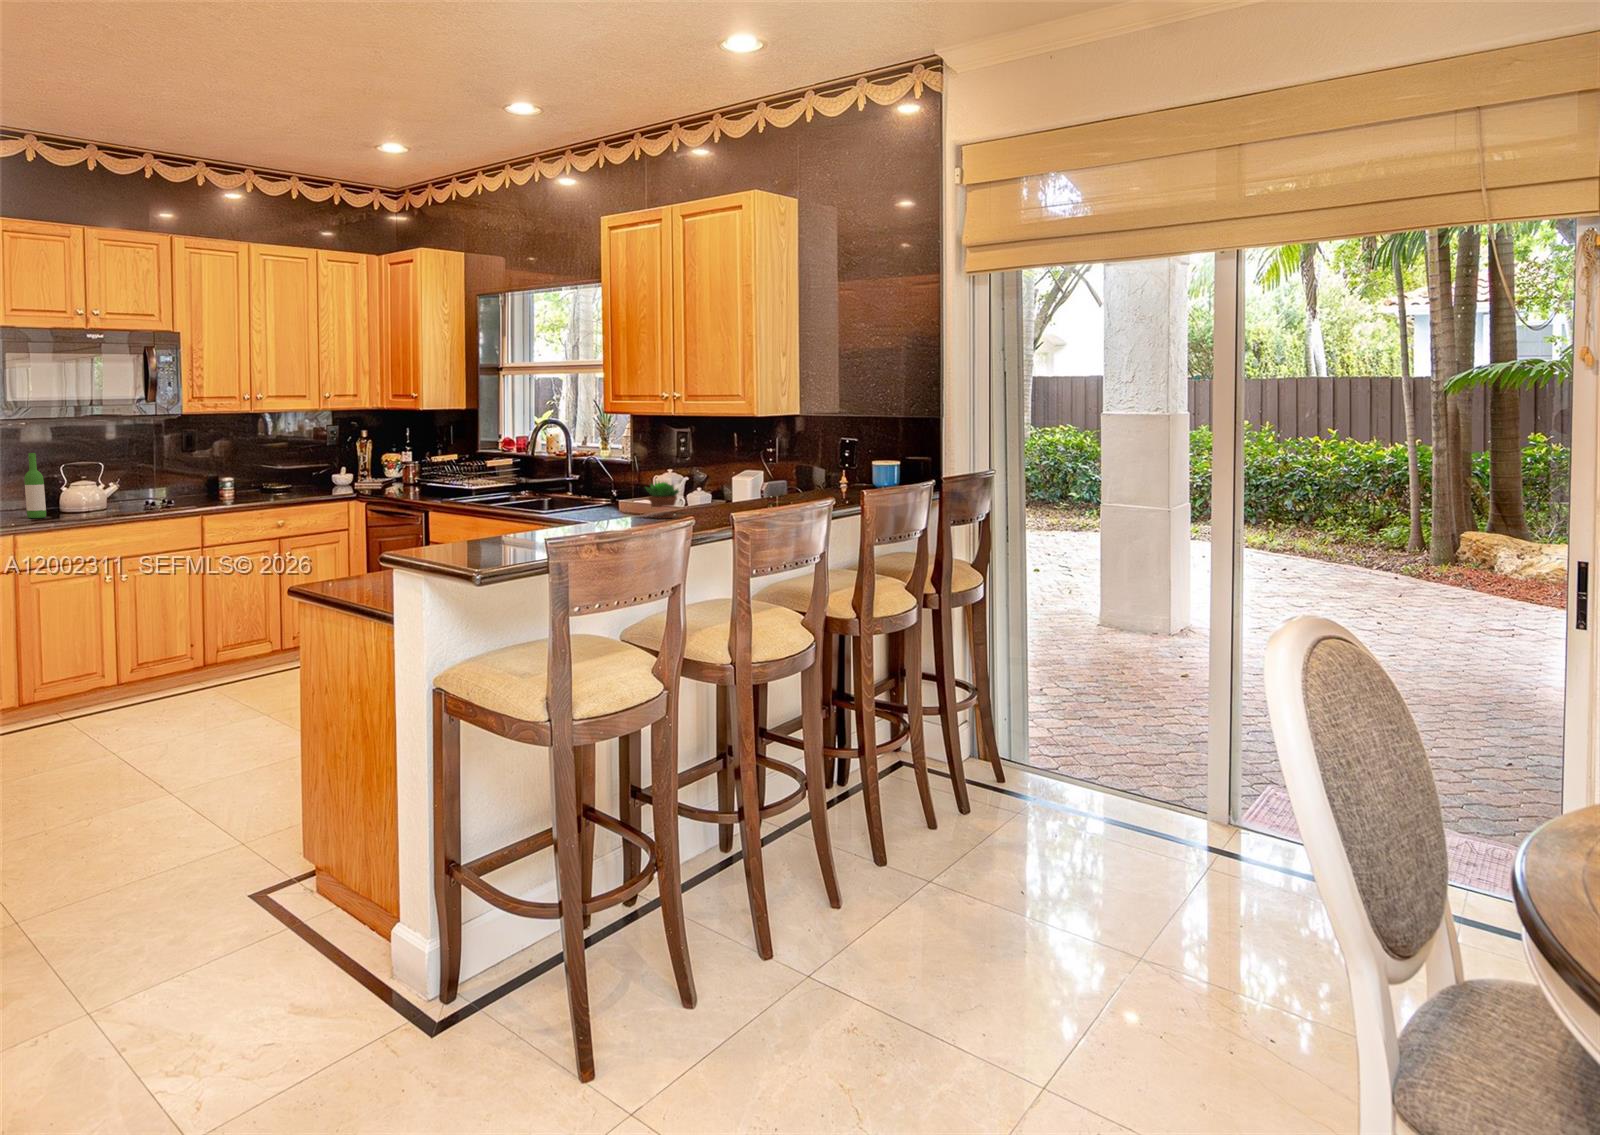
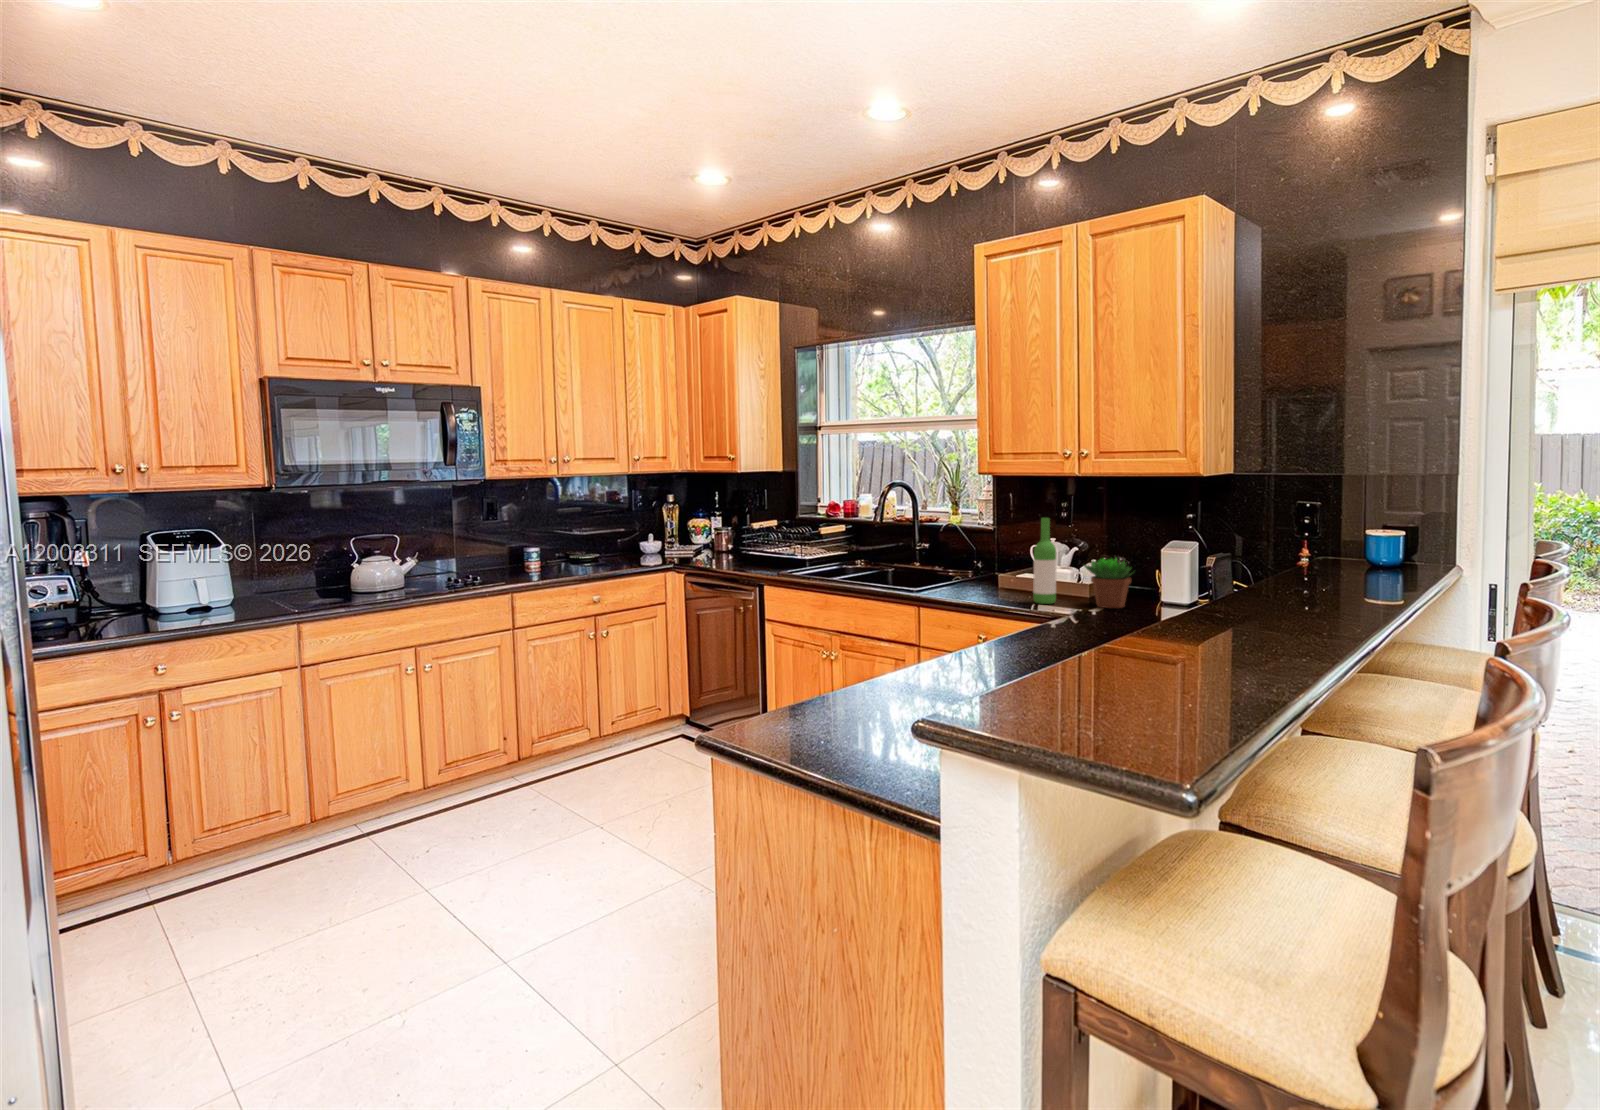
wine bottle: present [24,453,46,518] -> present [1033,518,1056,604]

